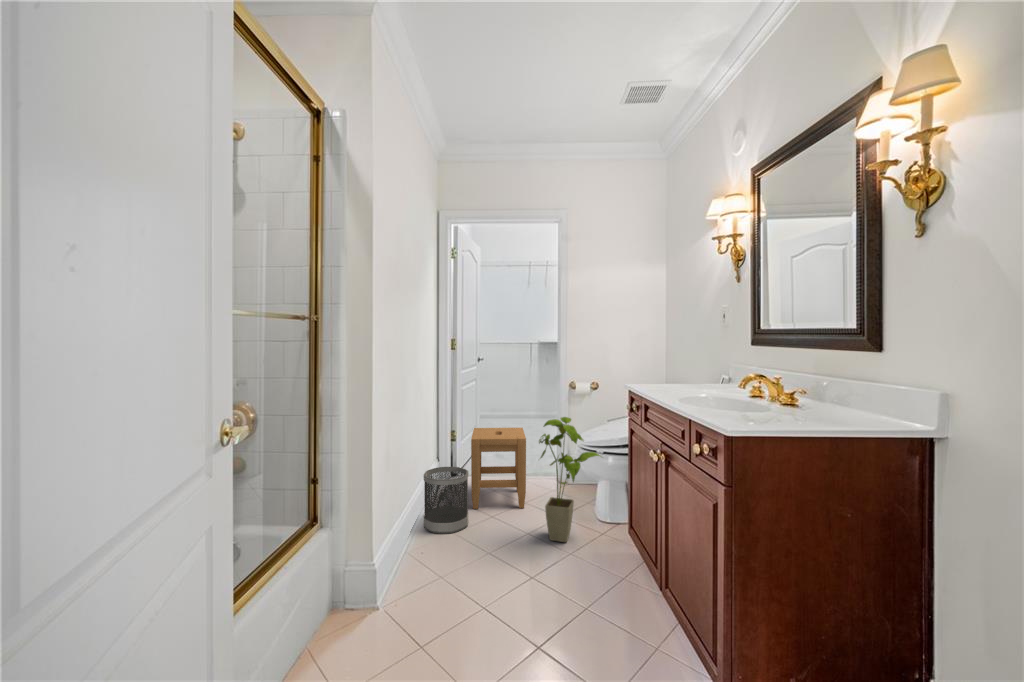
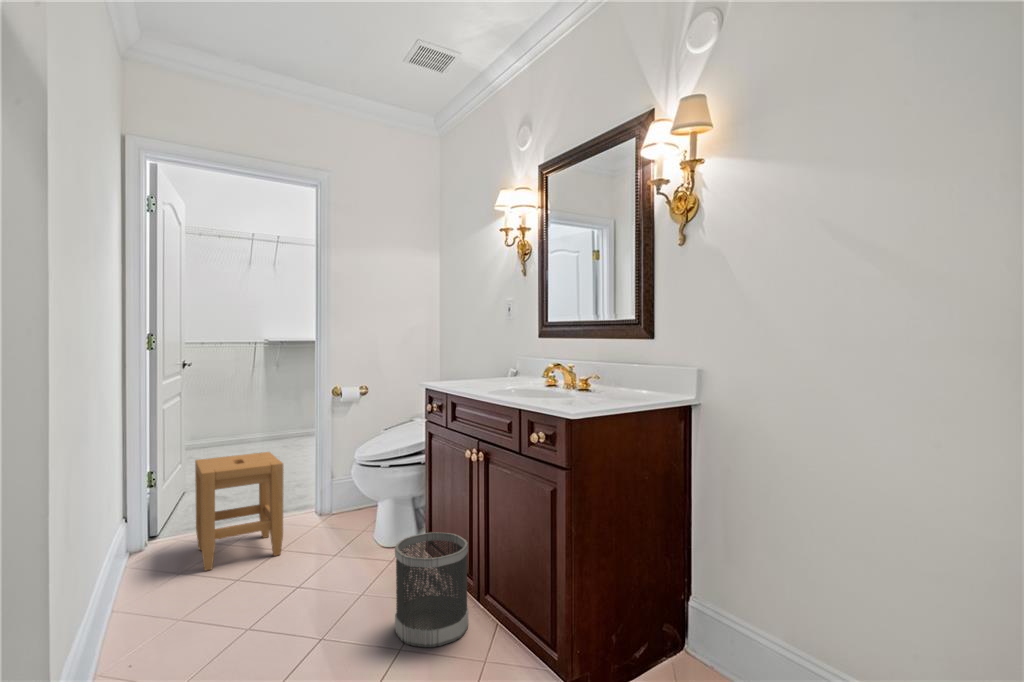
house plant: present [539,417,600,542] -> none [310,427,393,582]
wastebasket: present [424,467,469,534] -> present [395,532,469,648]

